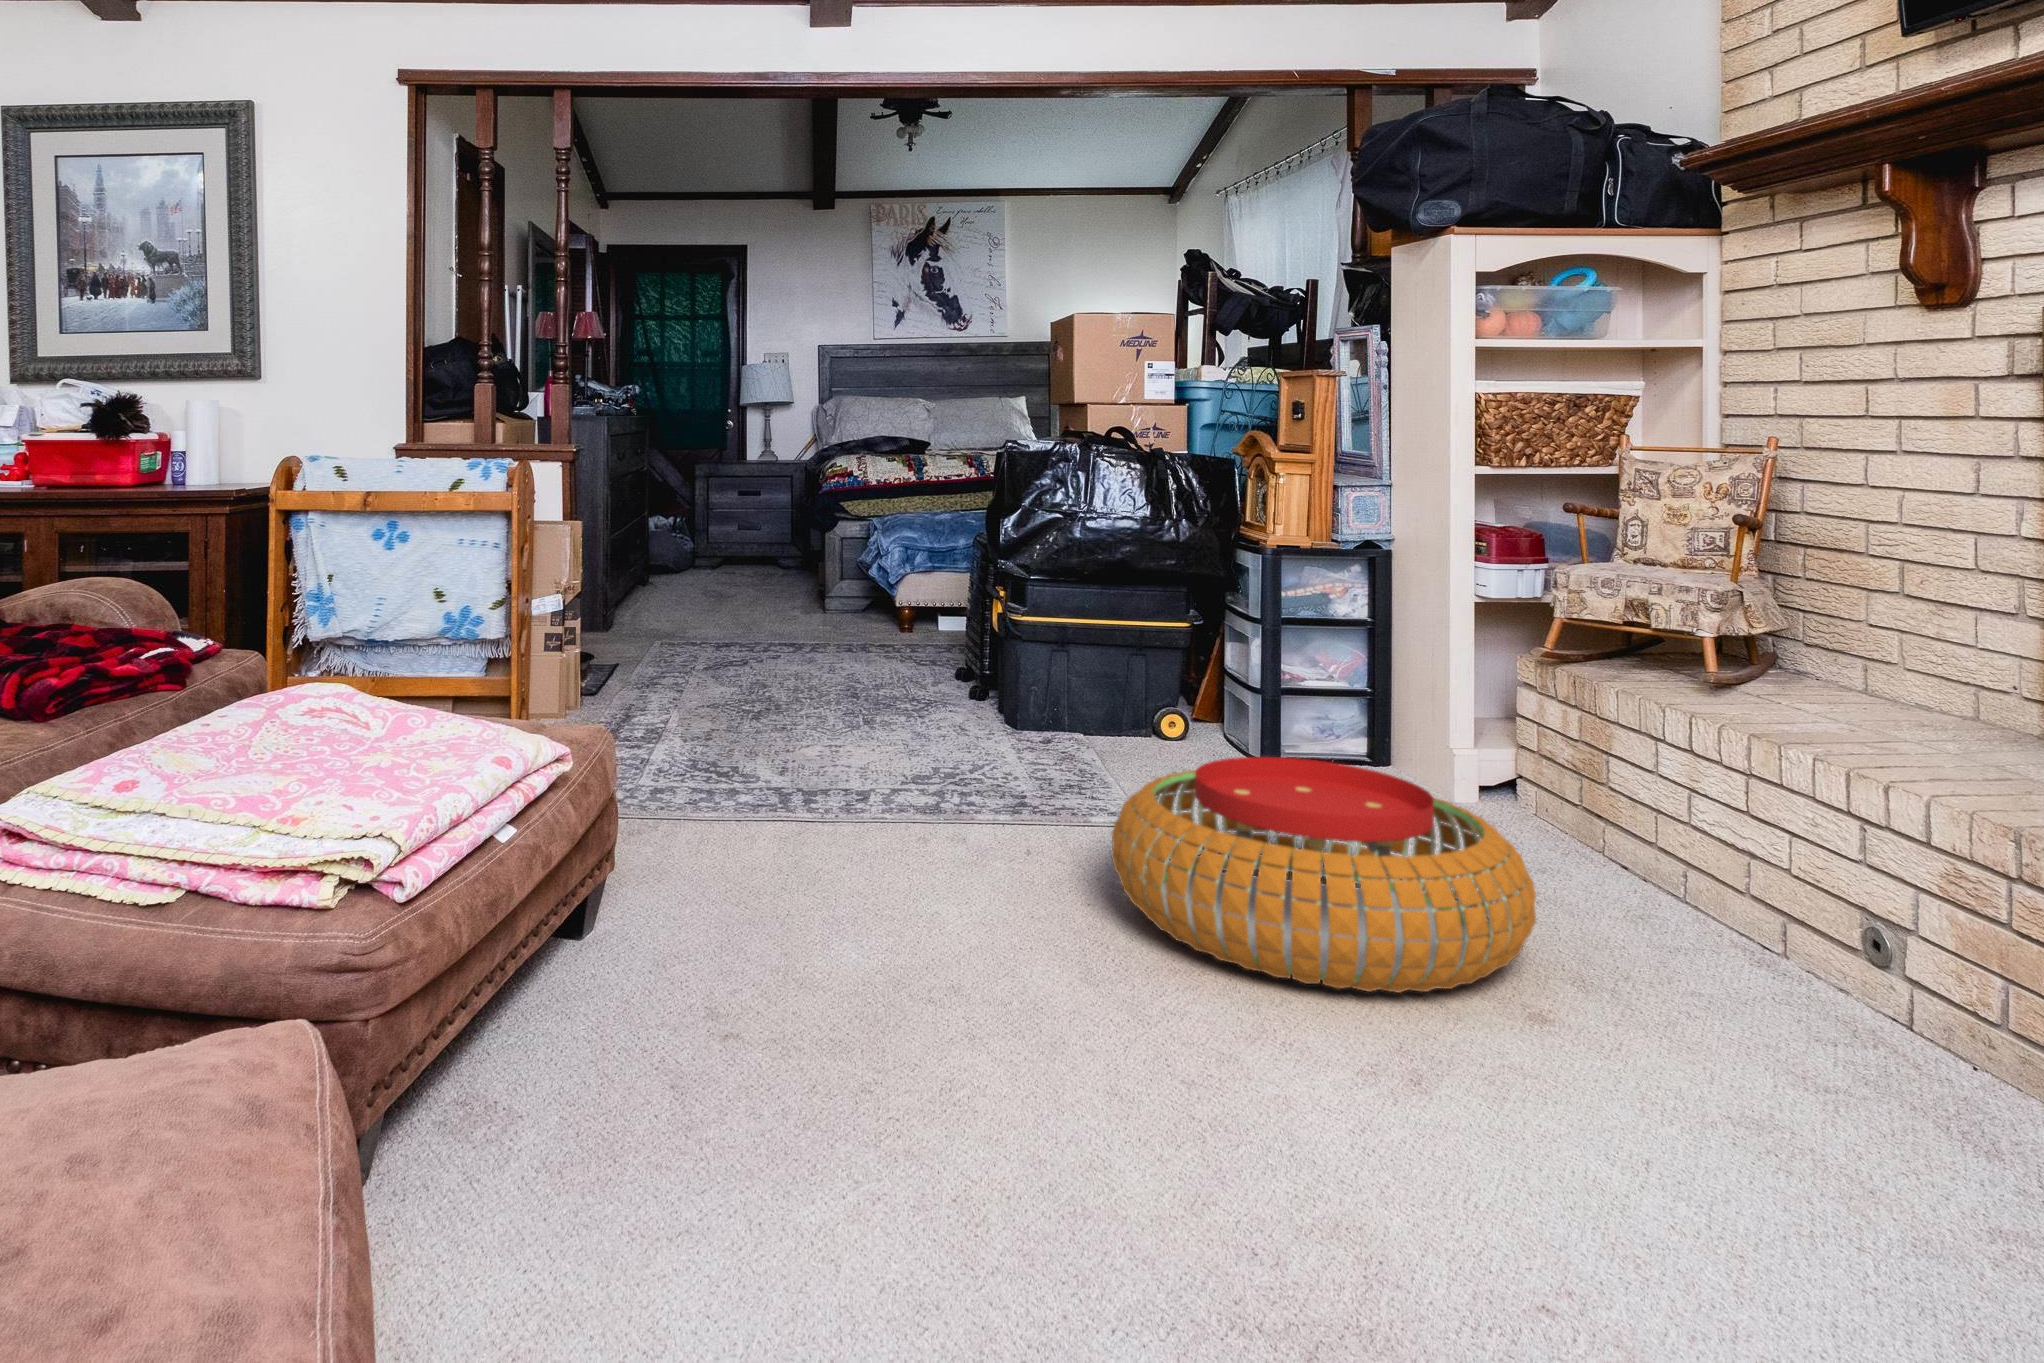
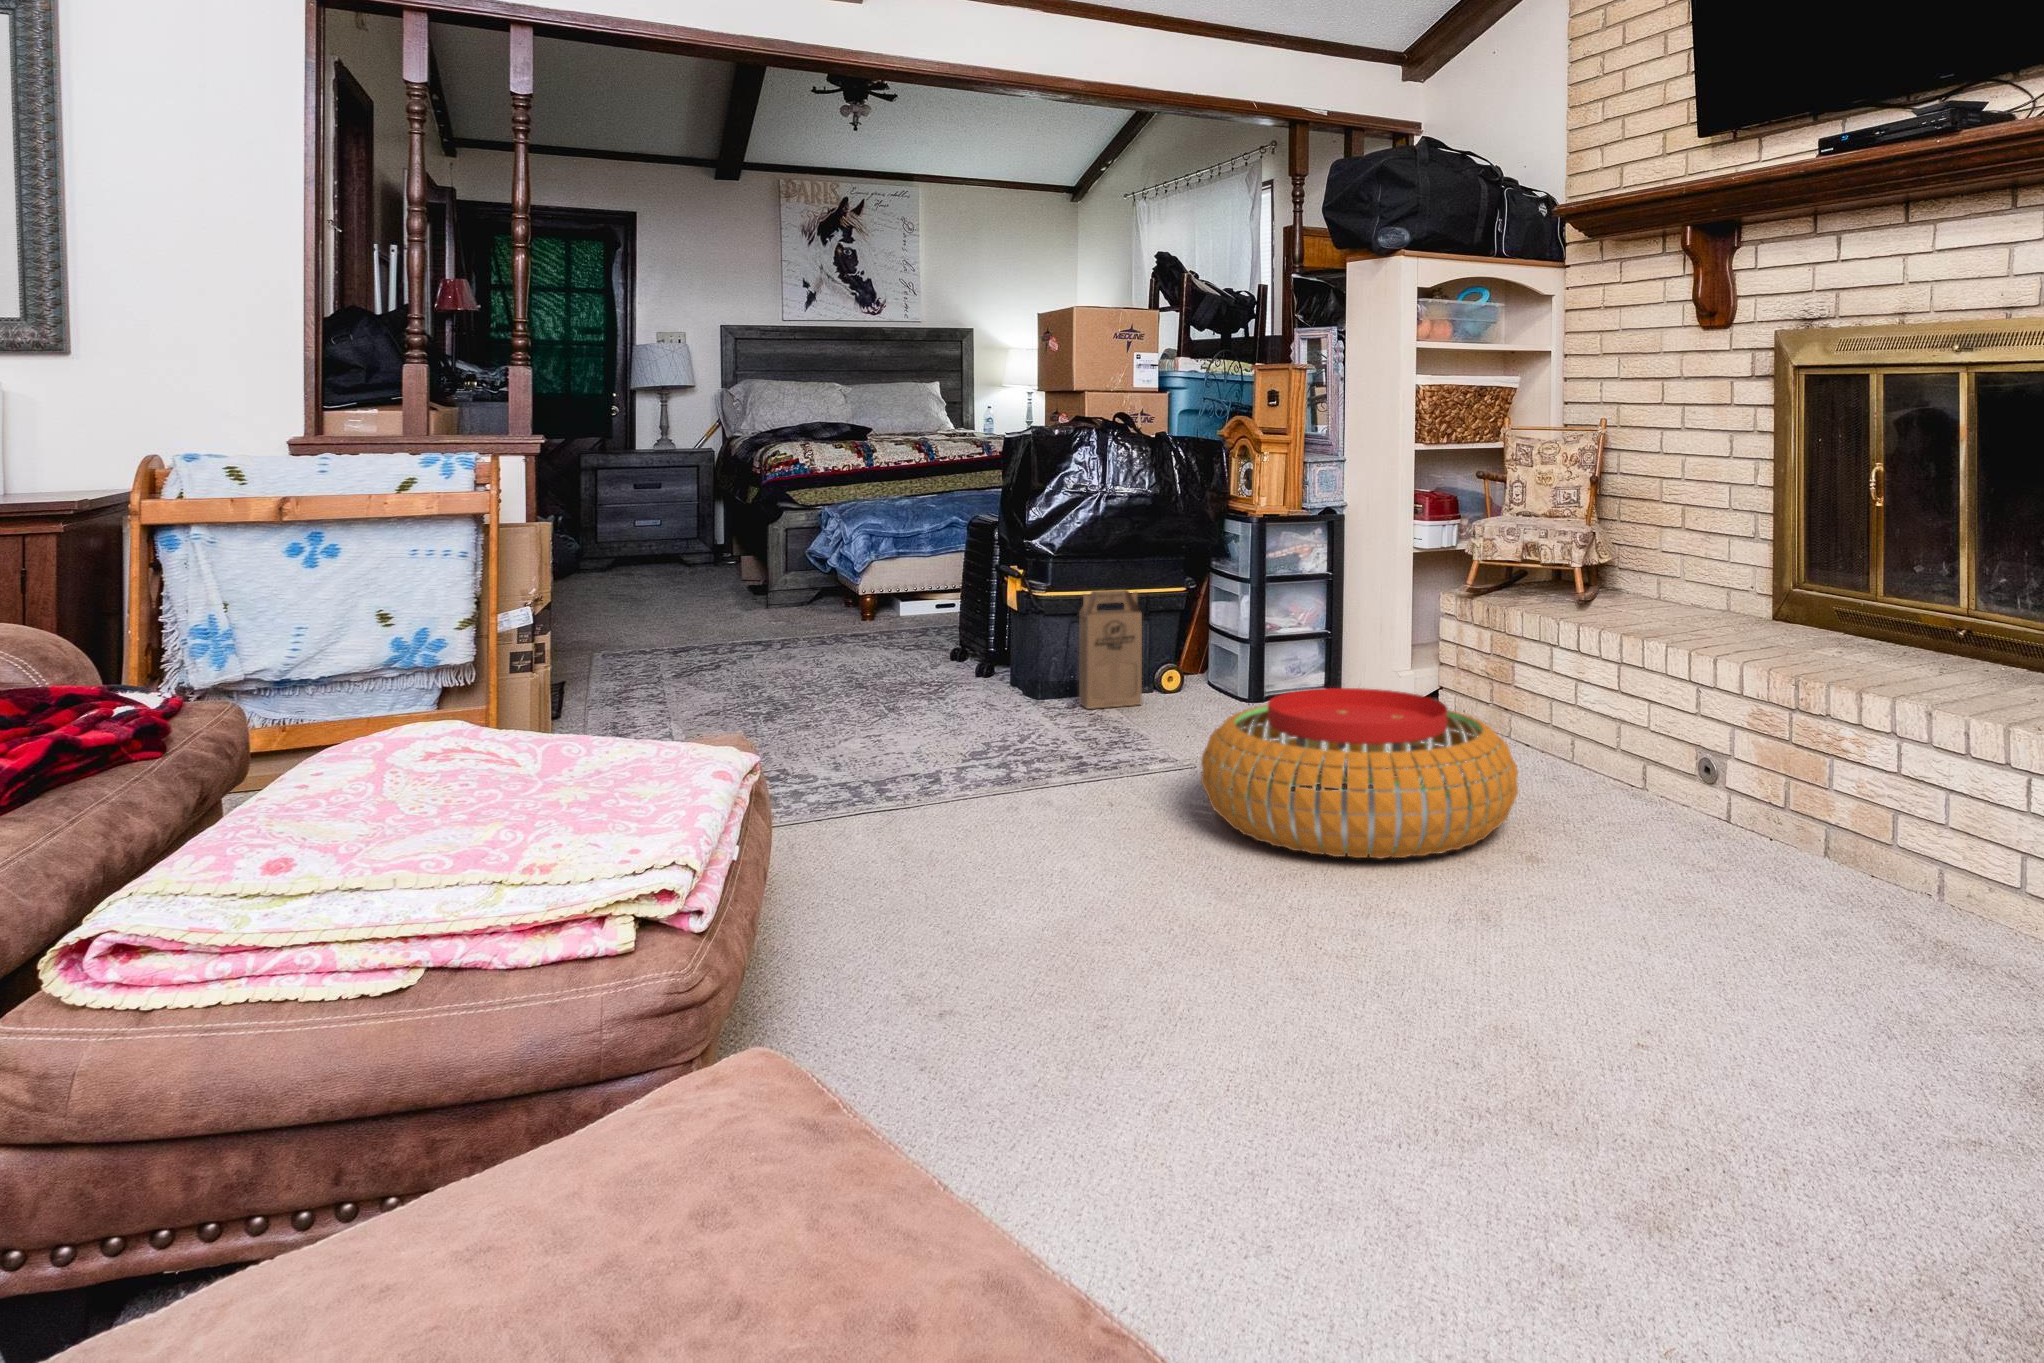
cardboard box: none [1057,617,1125,746] -> present [1079,589,1142,709]

